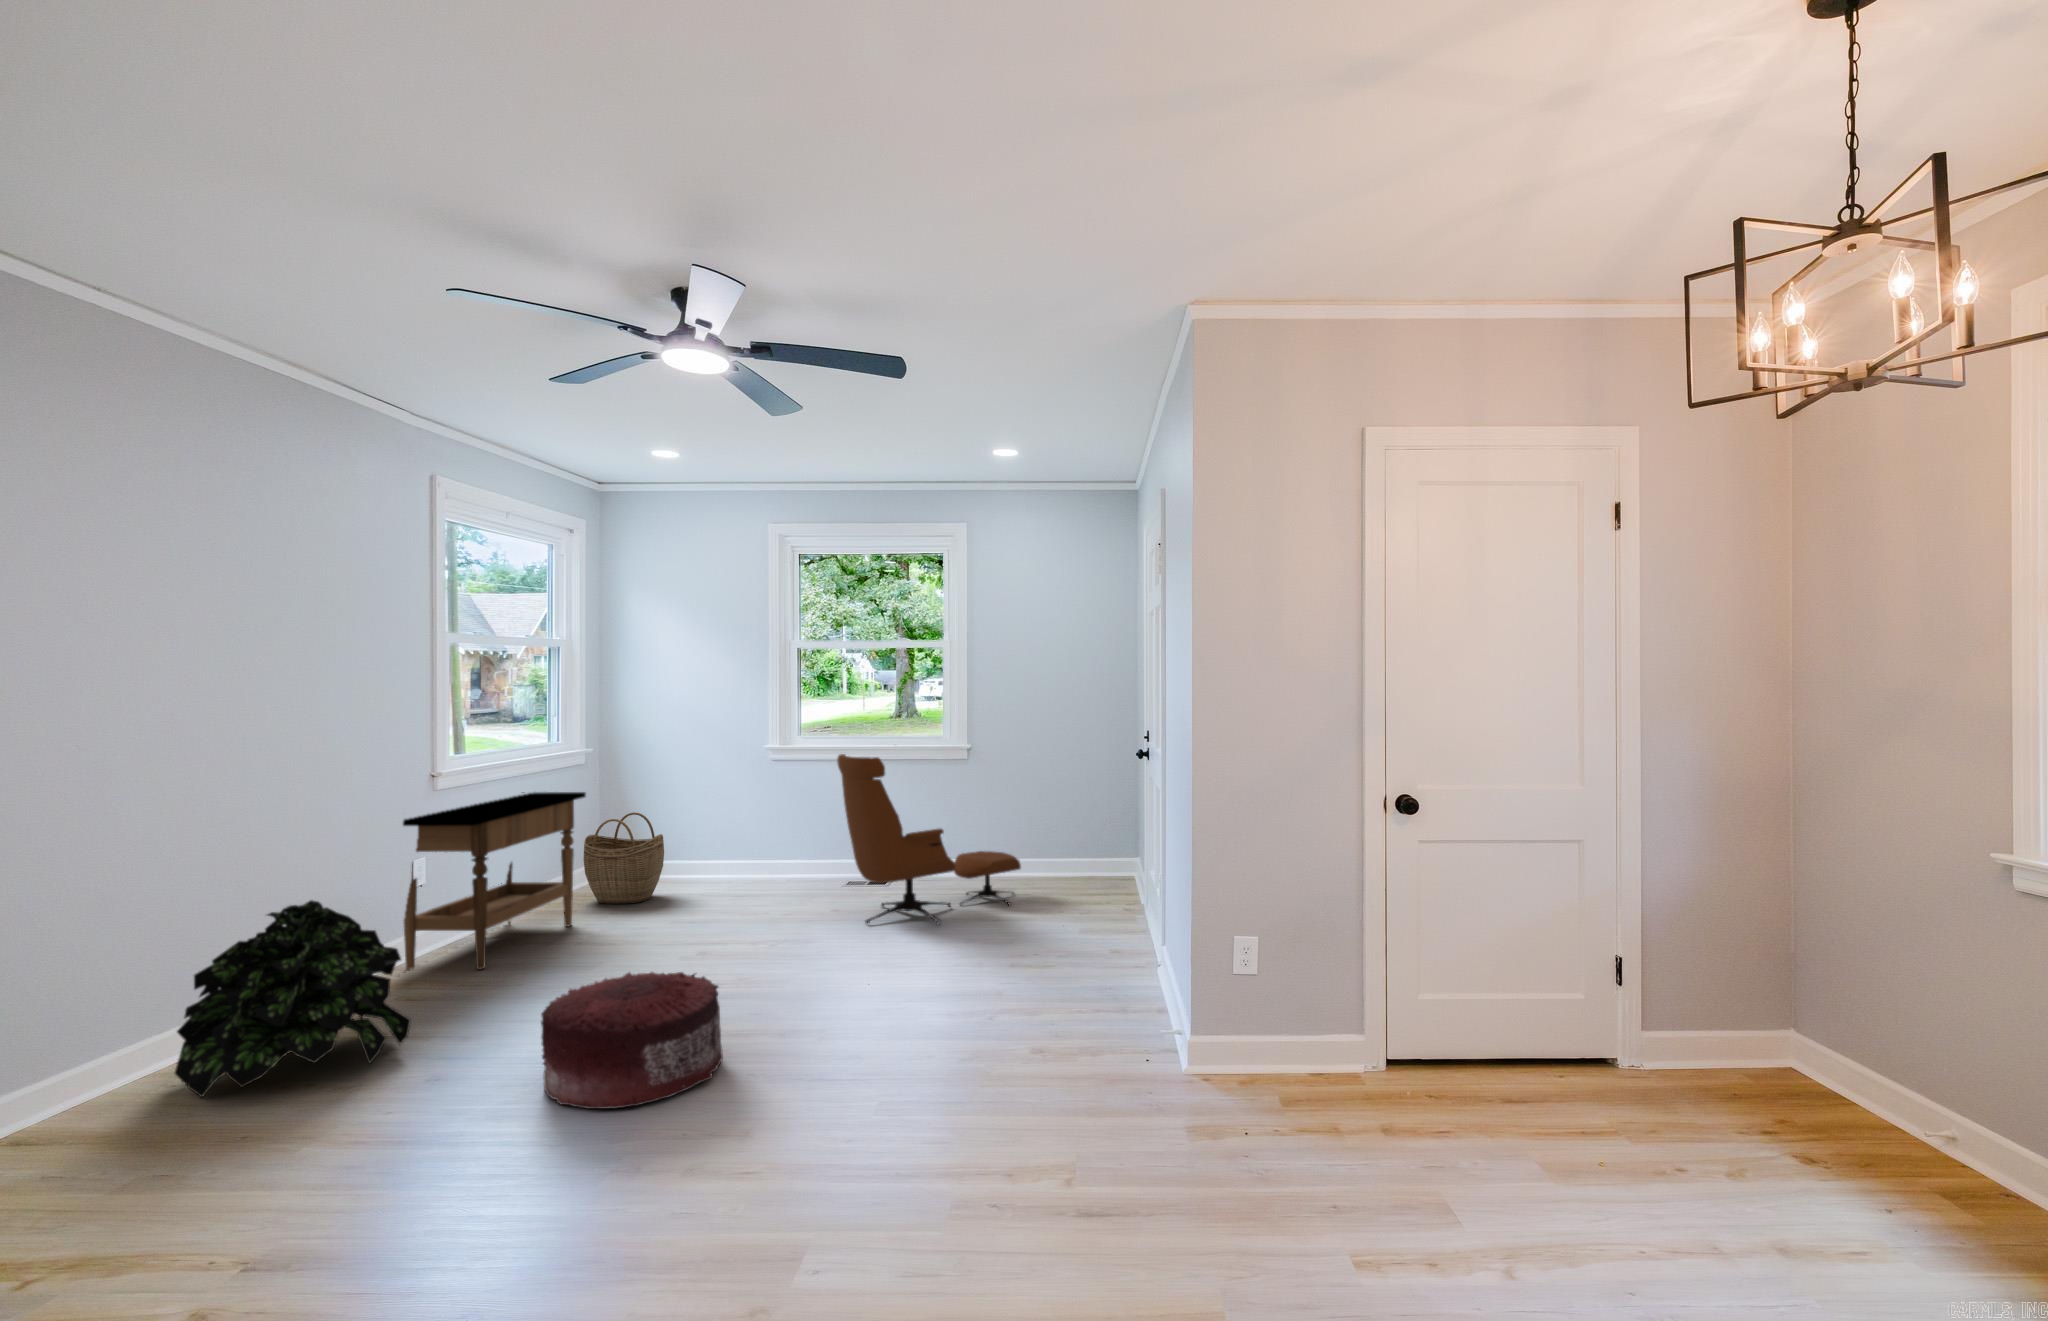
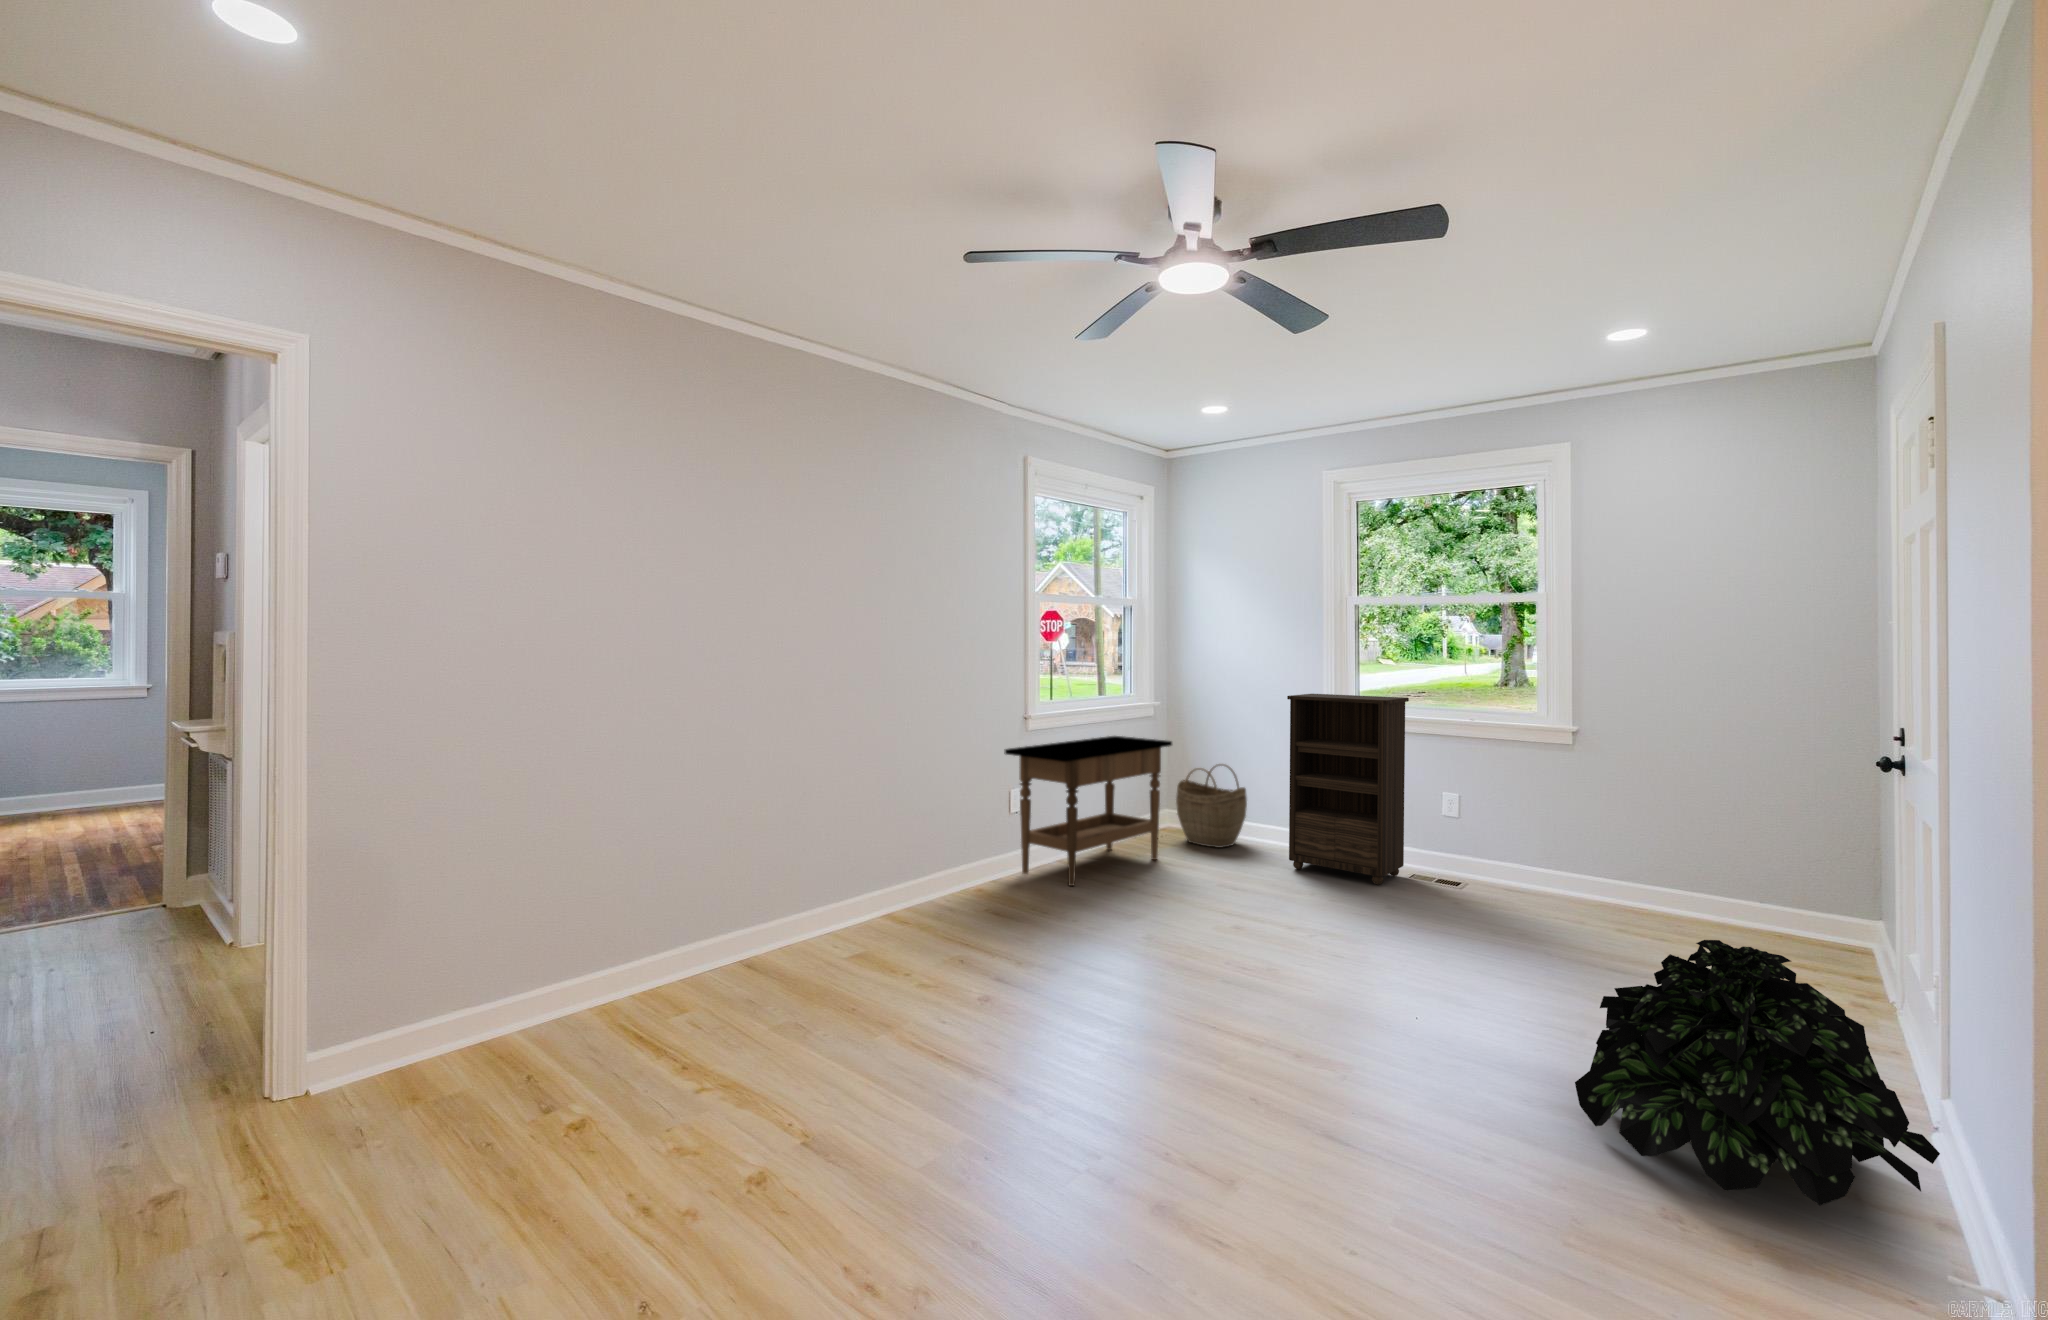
bookshelf: none [712,730,824,909] -> present [1287,694,1409,884]
lounge chair: present [837,754,1021,924] -> none [1415,725,1667,936]
potted plant: present [175,900,411,1097] -> present [1575,940,1940,1205]
pouf: present [541,972,723,1109] -> none [1057,924,1229,1069]

